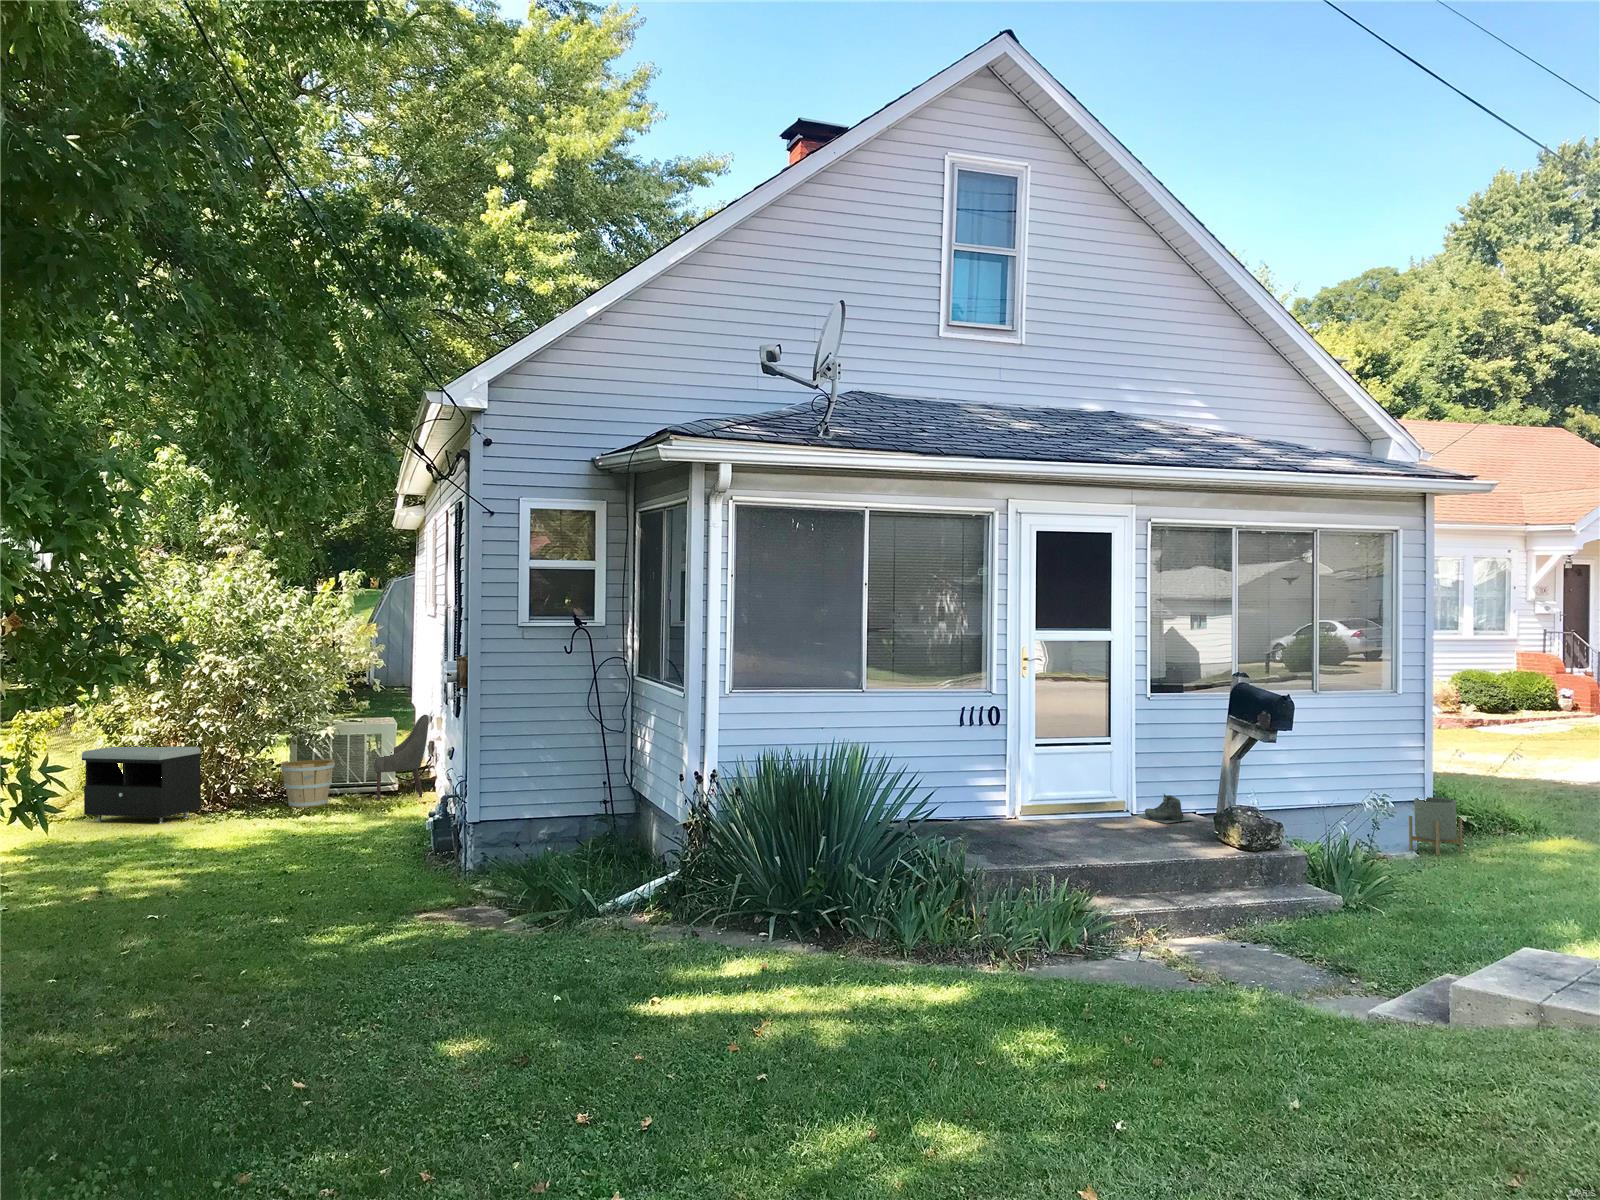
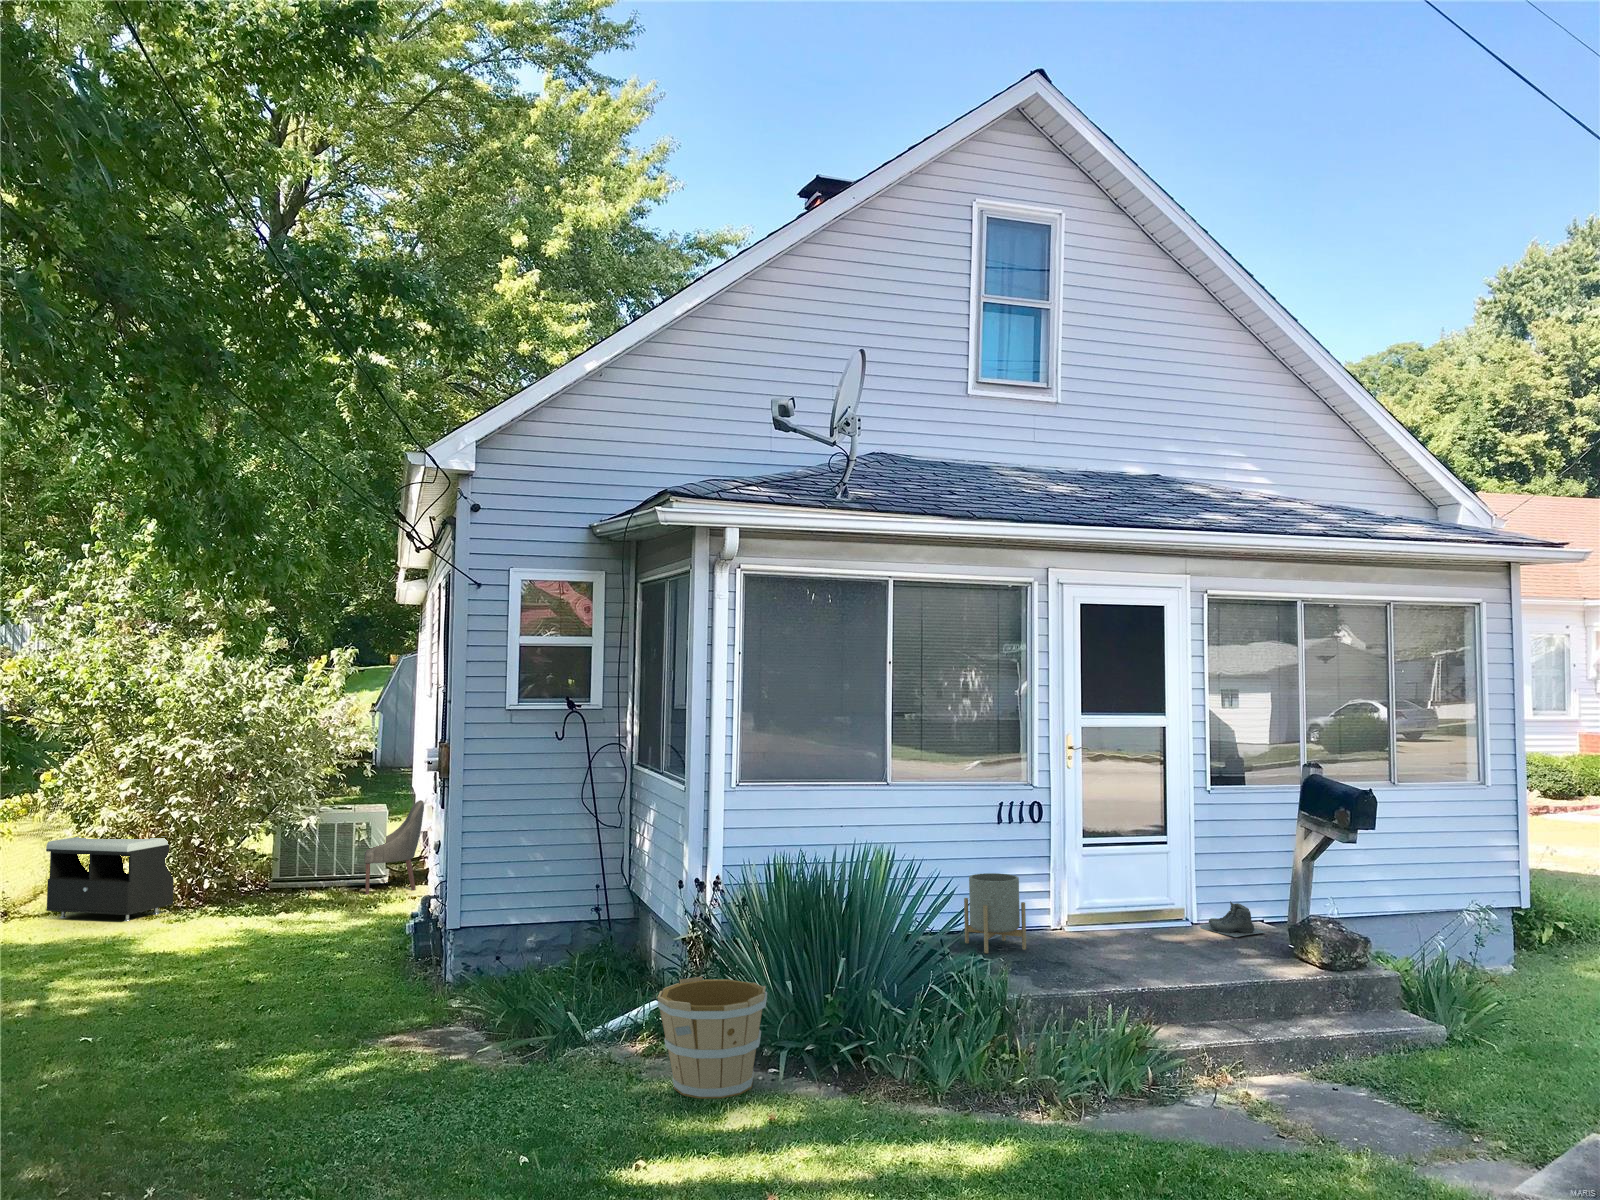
wooden bucket: present [281,759,335,807] -> present [657,977,767,1099]
planter: present [1409,797,1463,856] -> present [964,873,1026,953]

